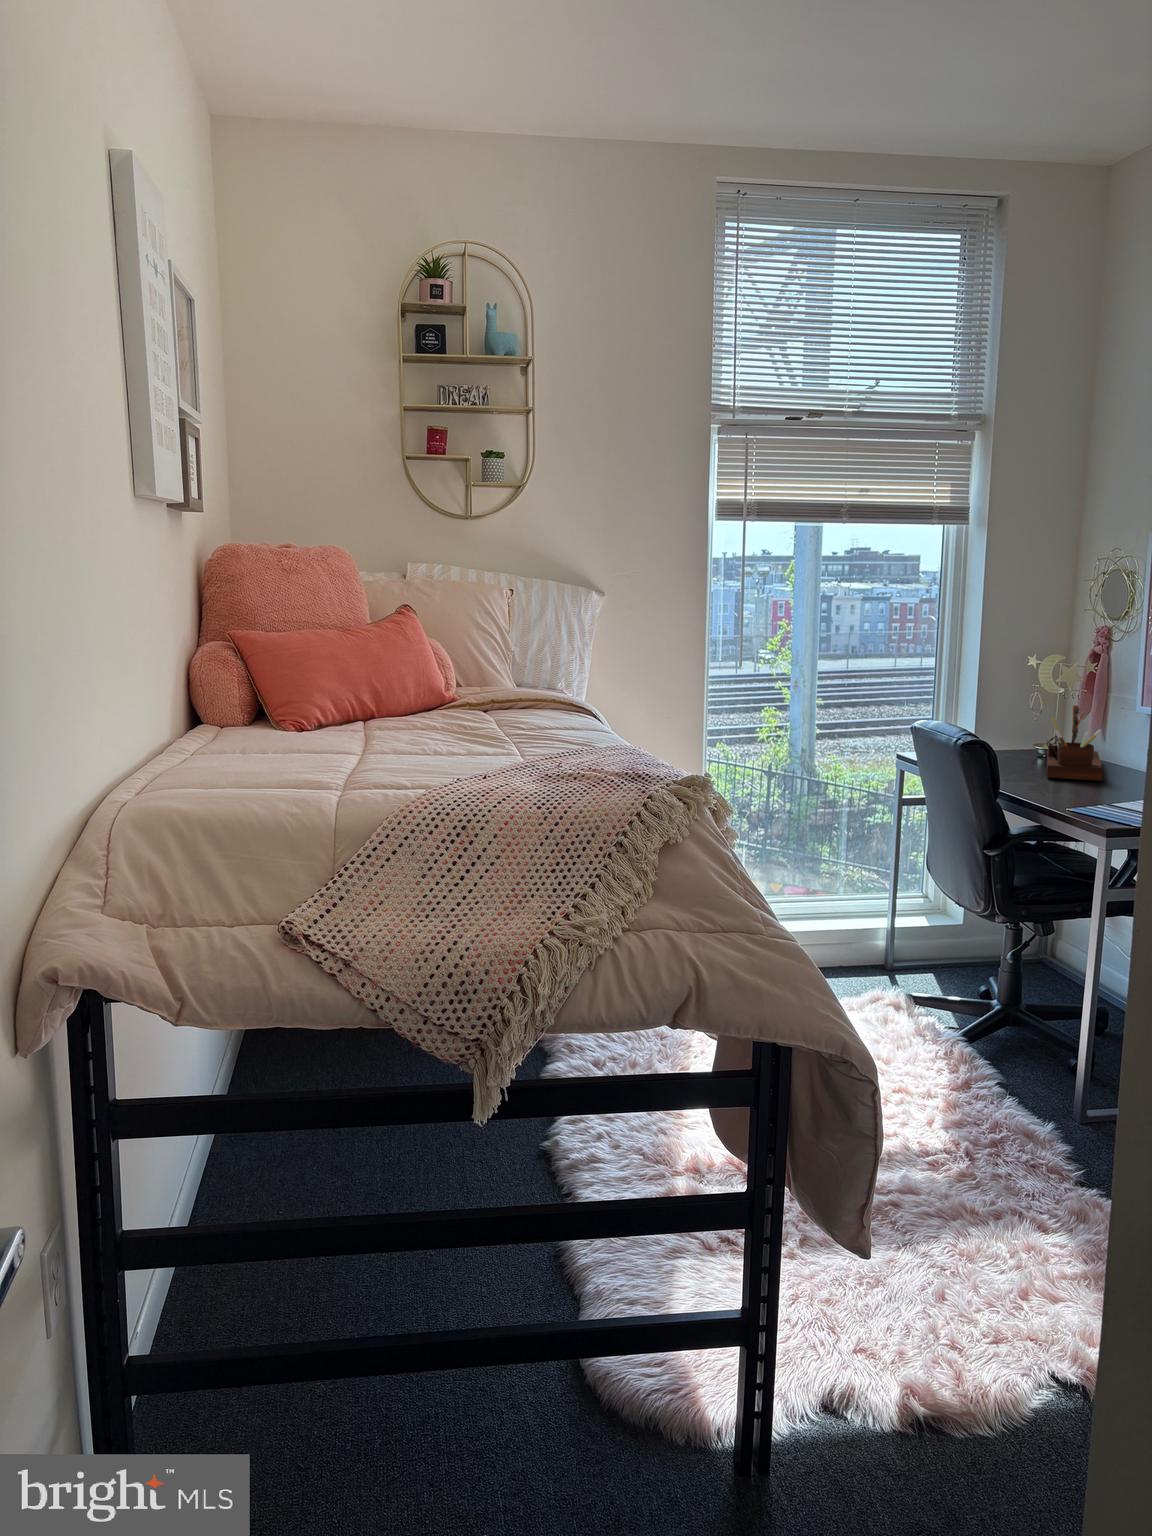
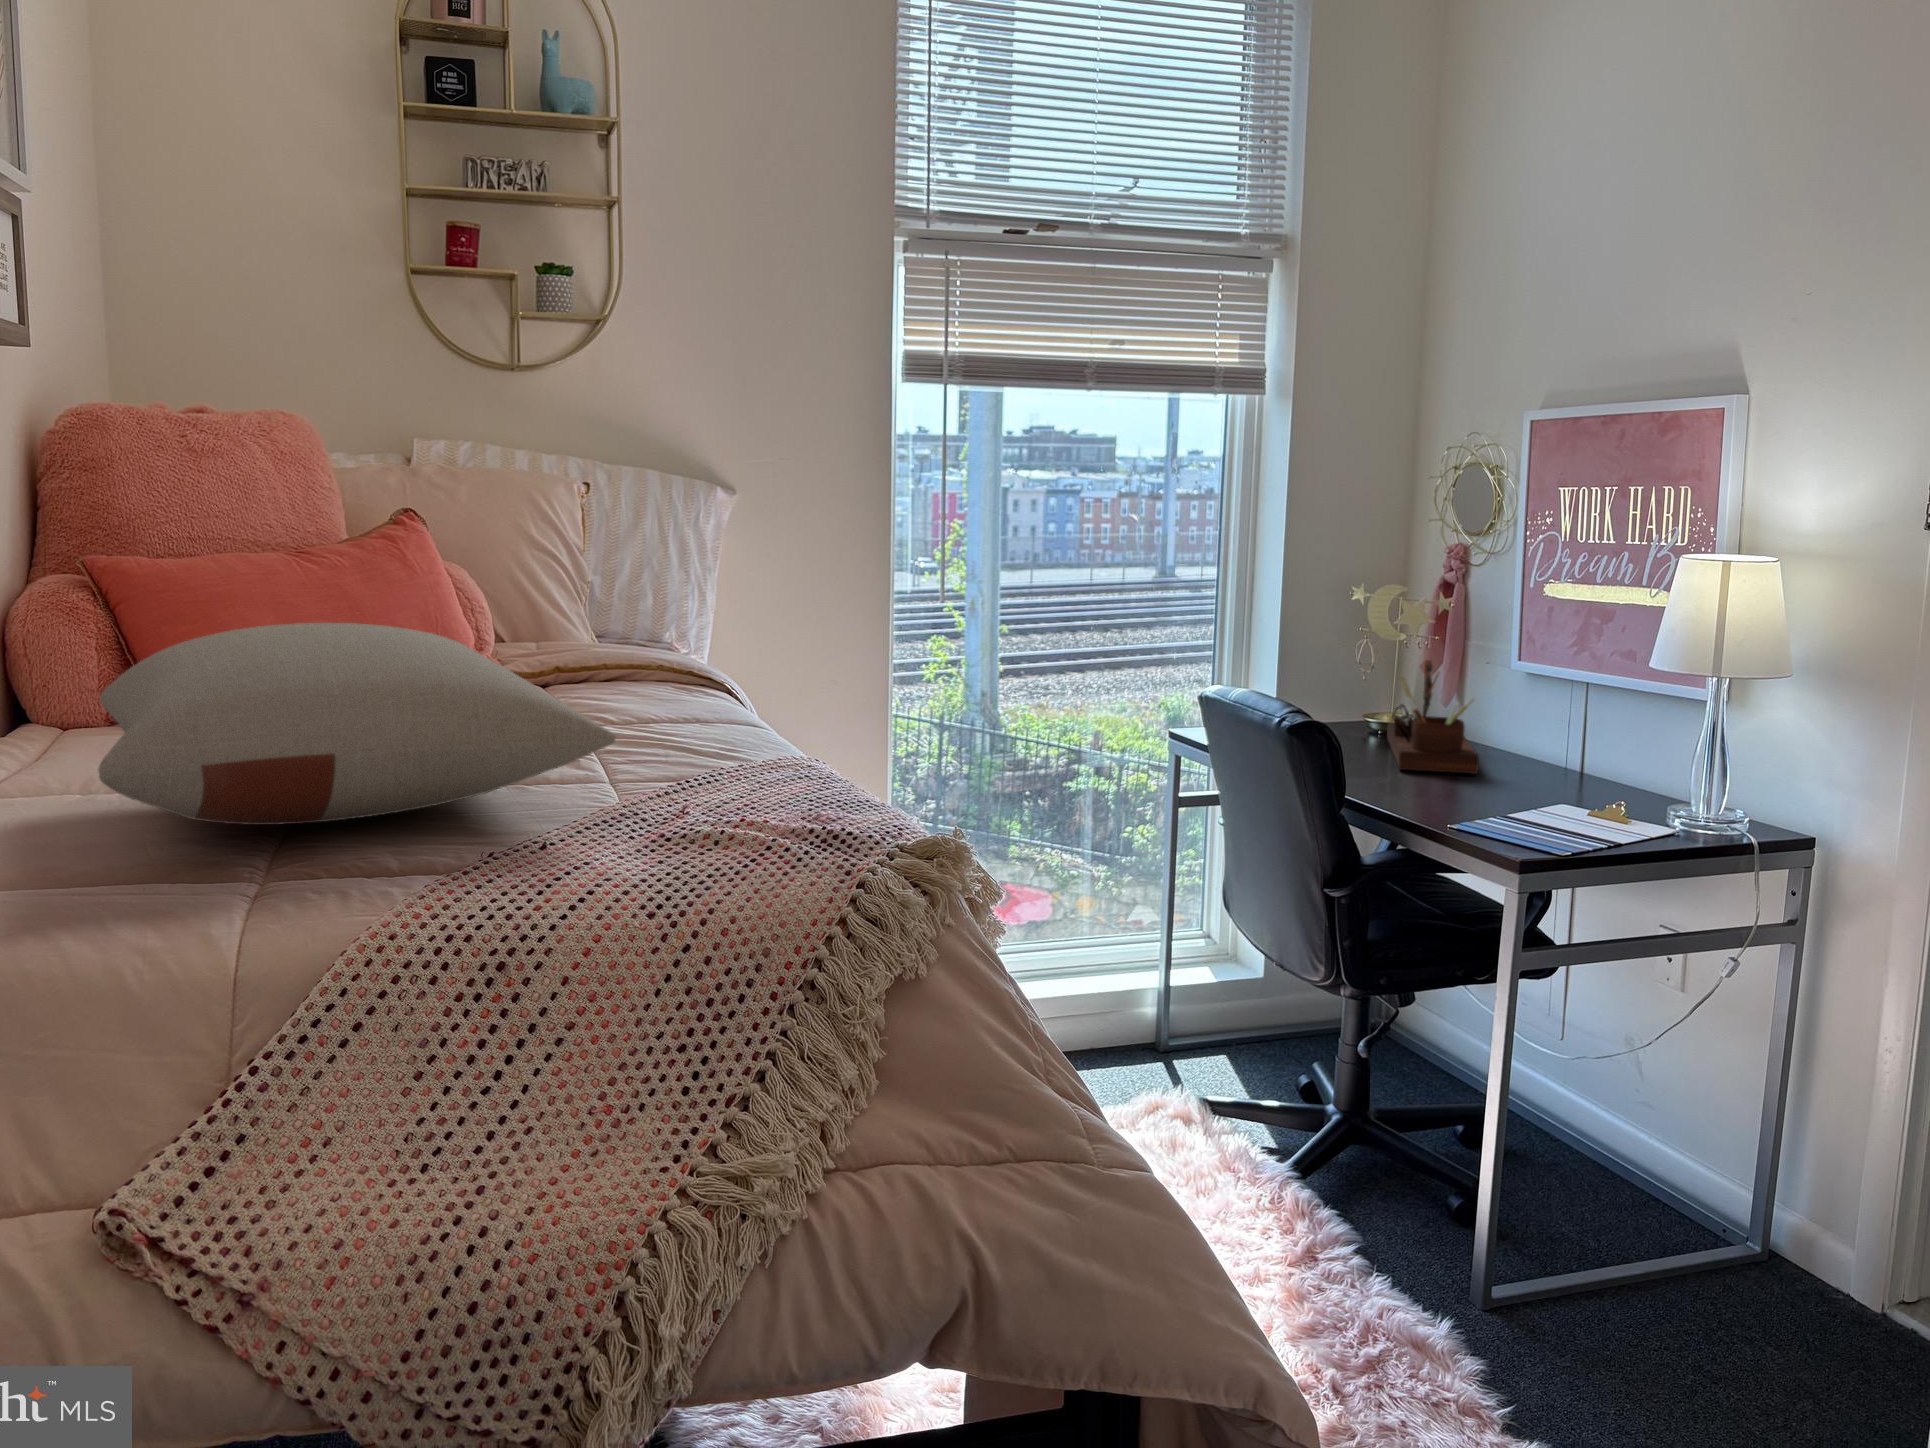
pillow: none [254,662,524,764] -> present [98,623,616,825]

